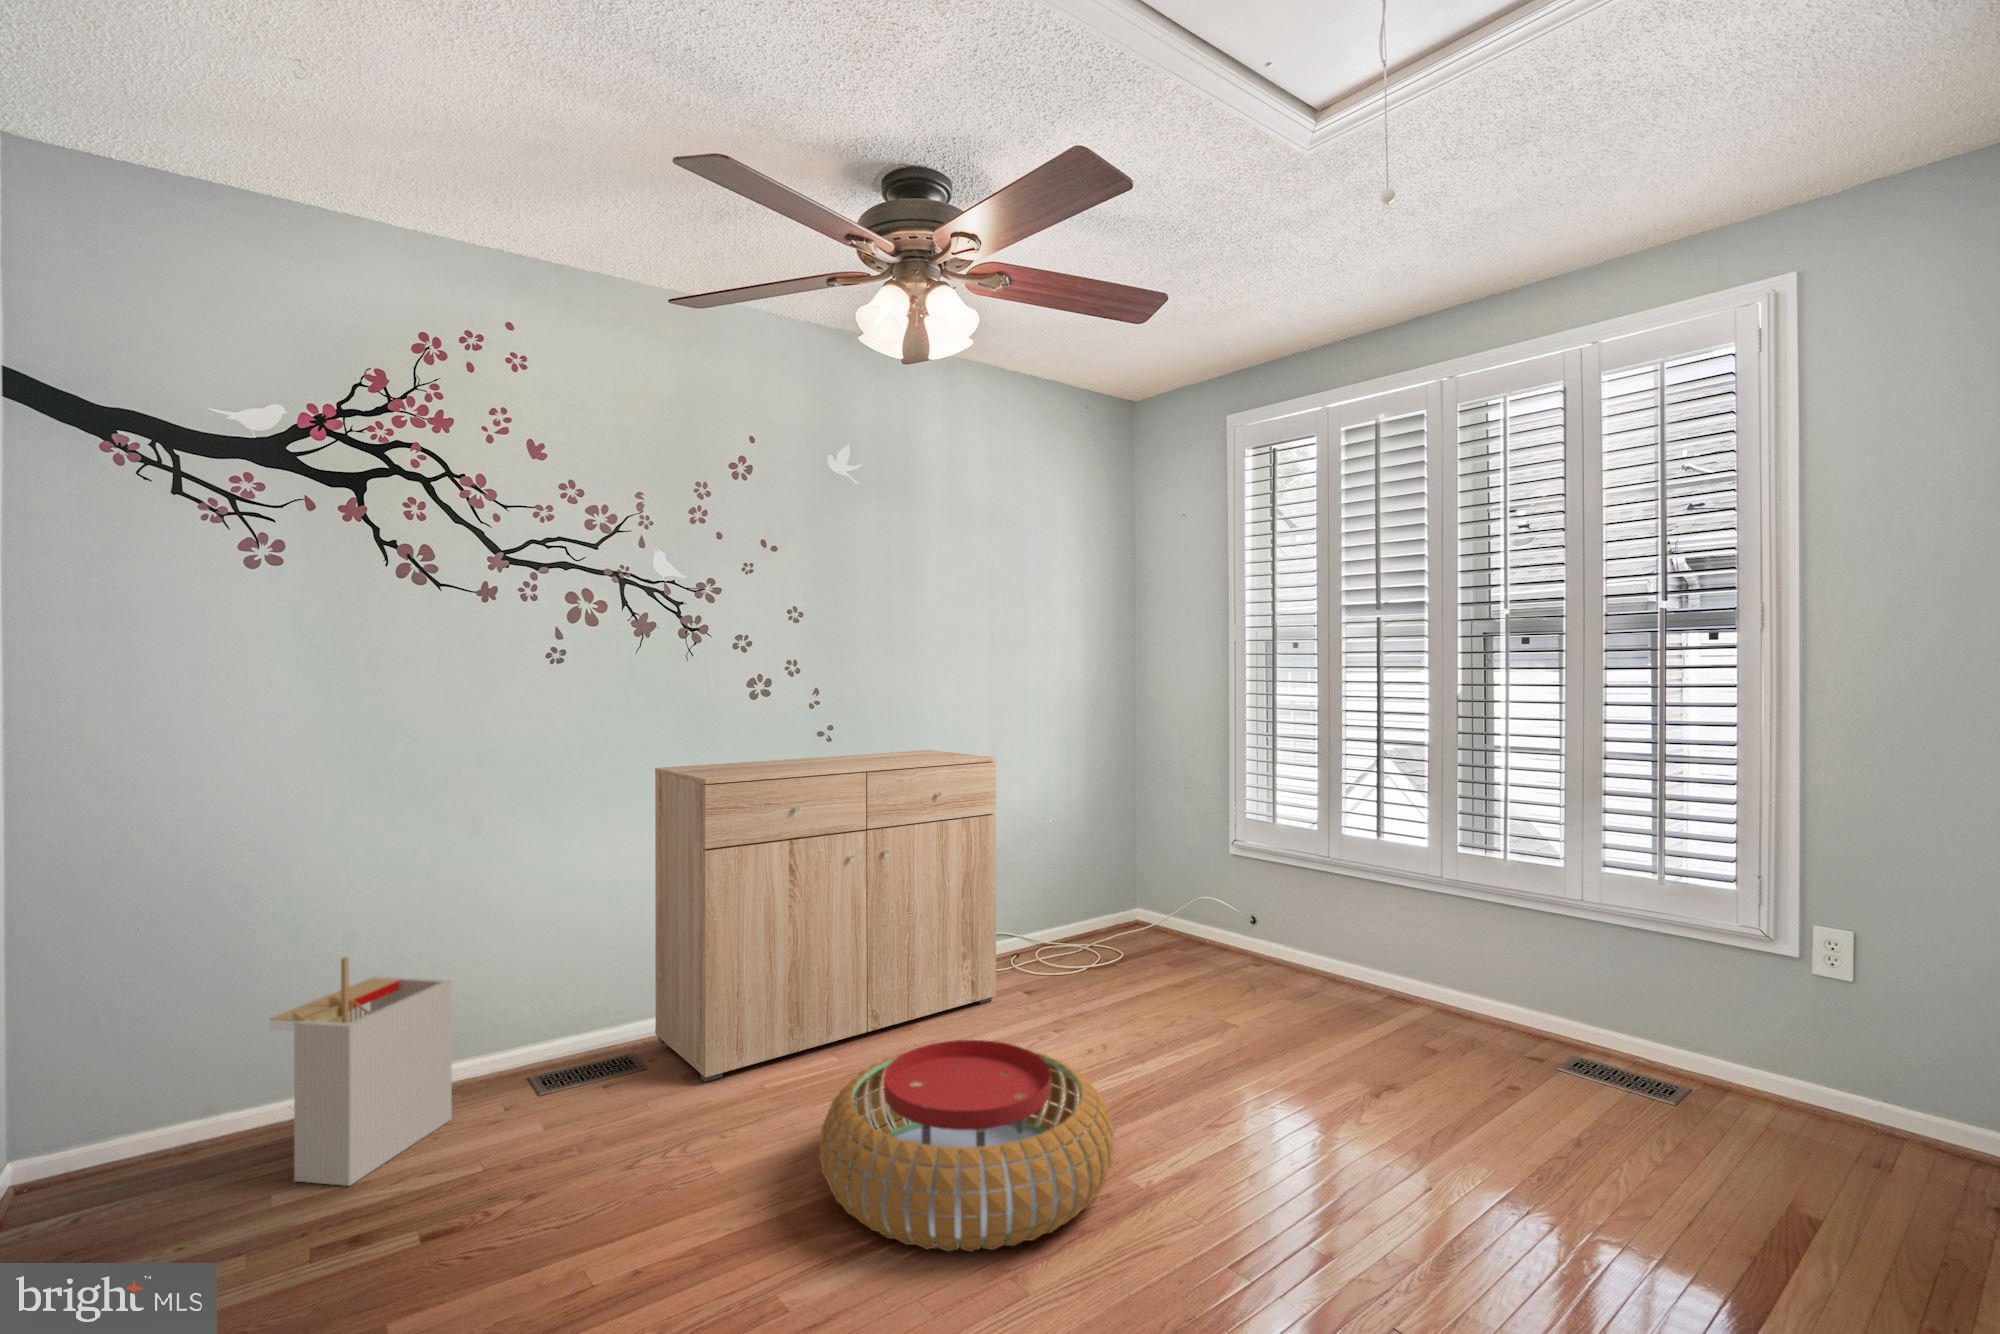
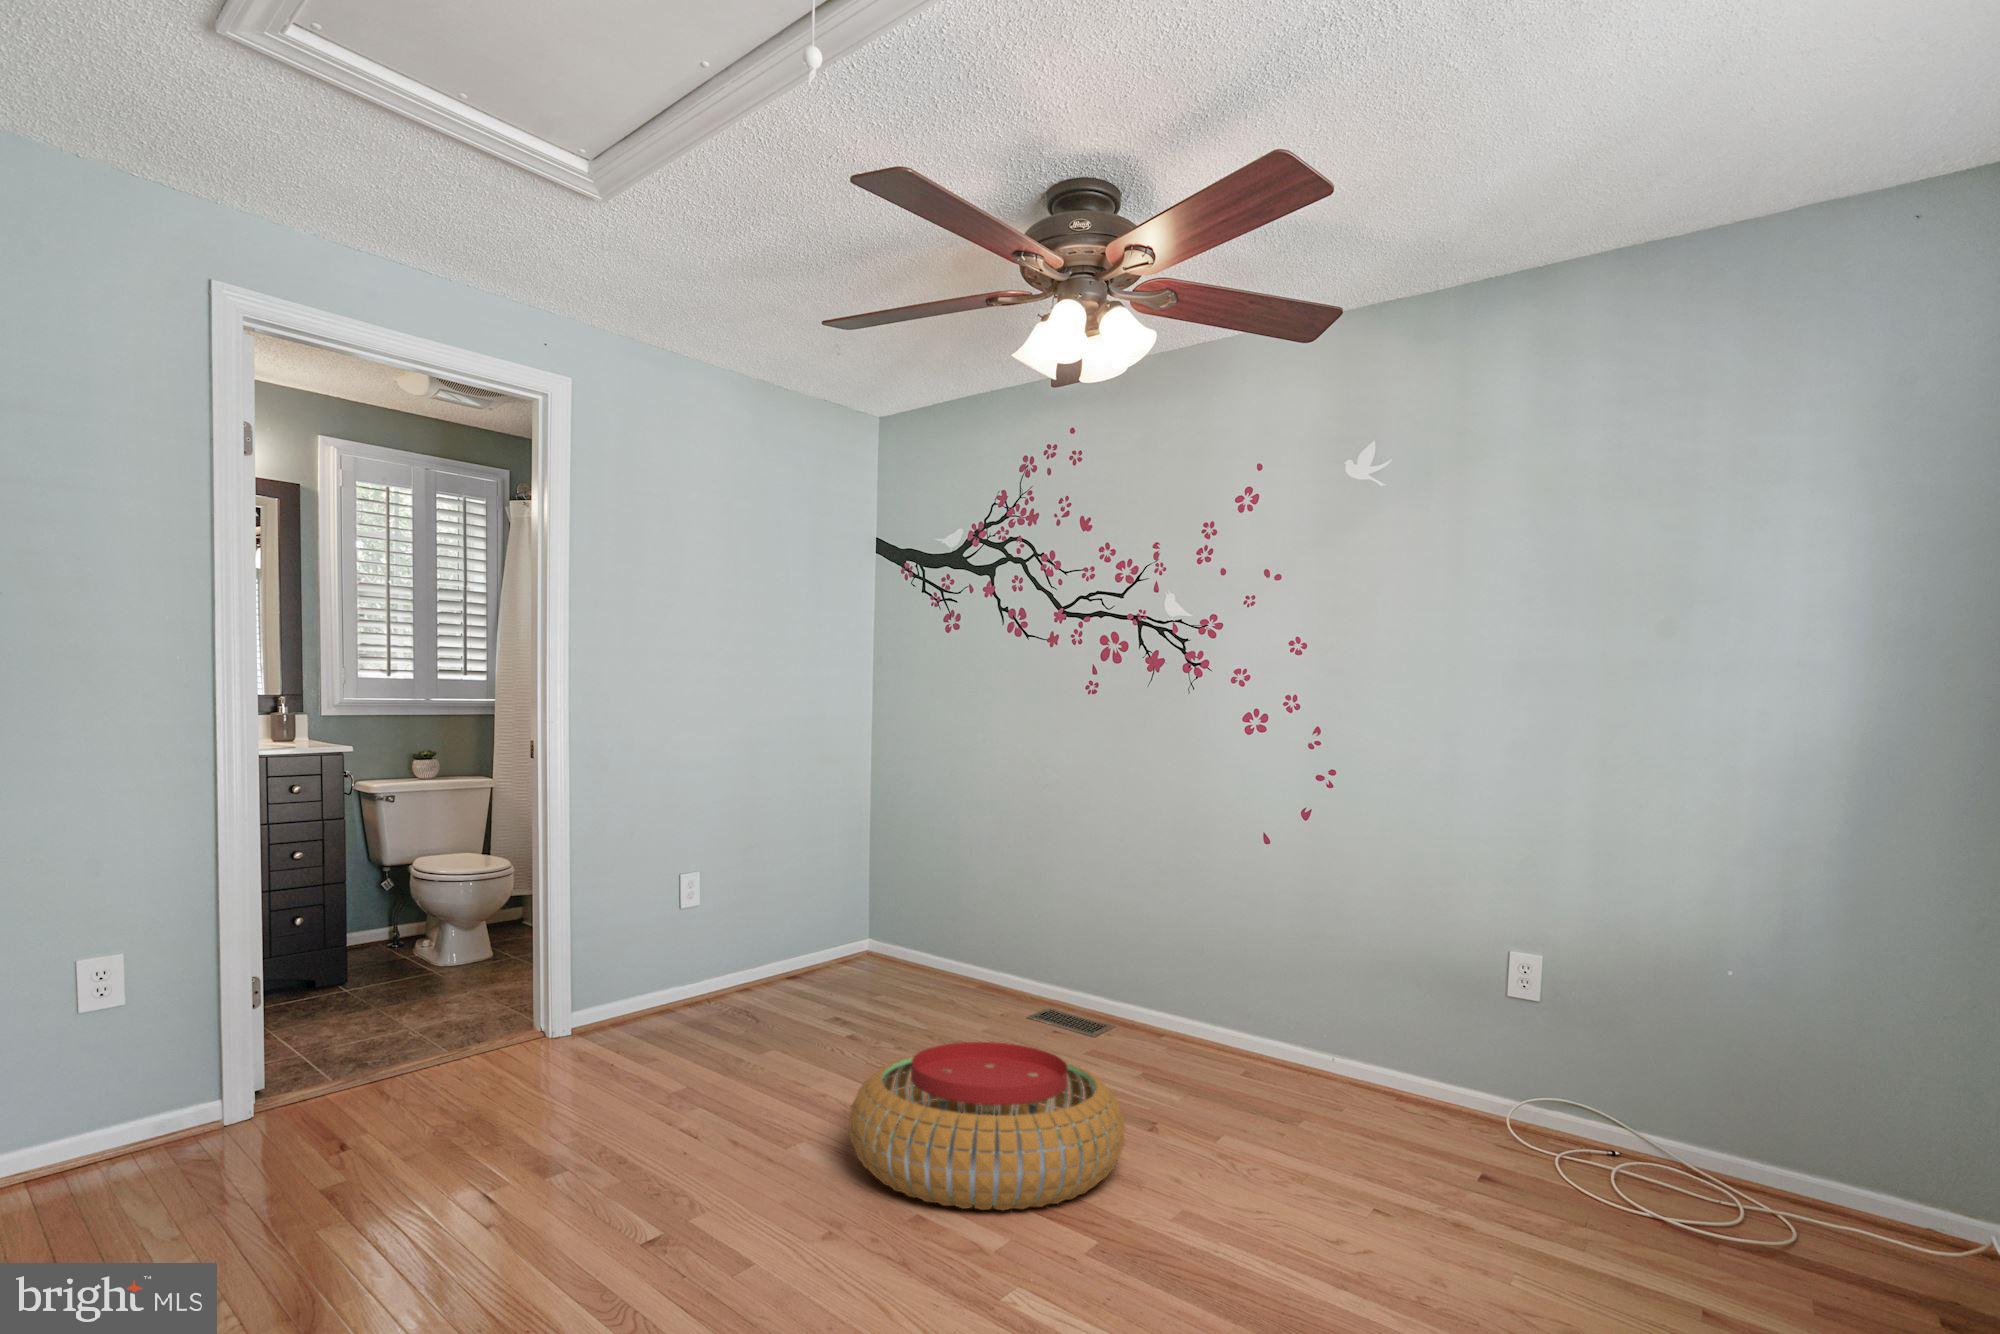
dresser: present [655,750,996,1082] -> none [1077,791,1464,1146]
storage bin: present [269,957,452,1186] -> none [884,881,978,1021]

